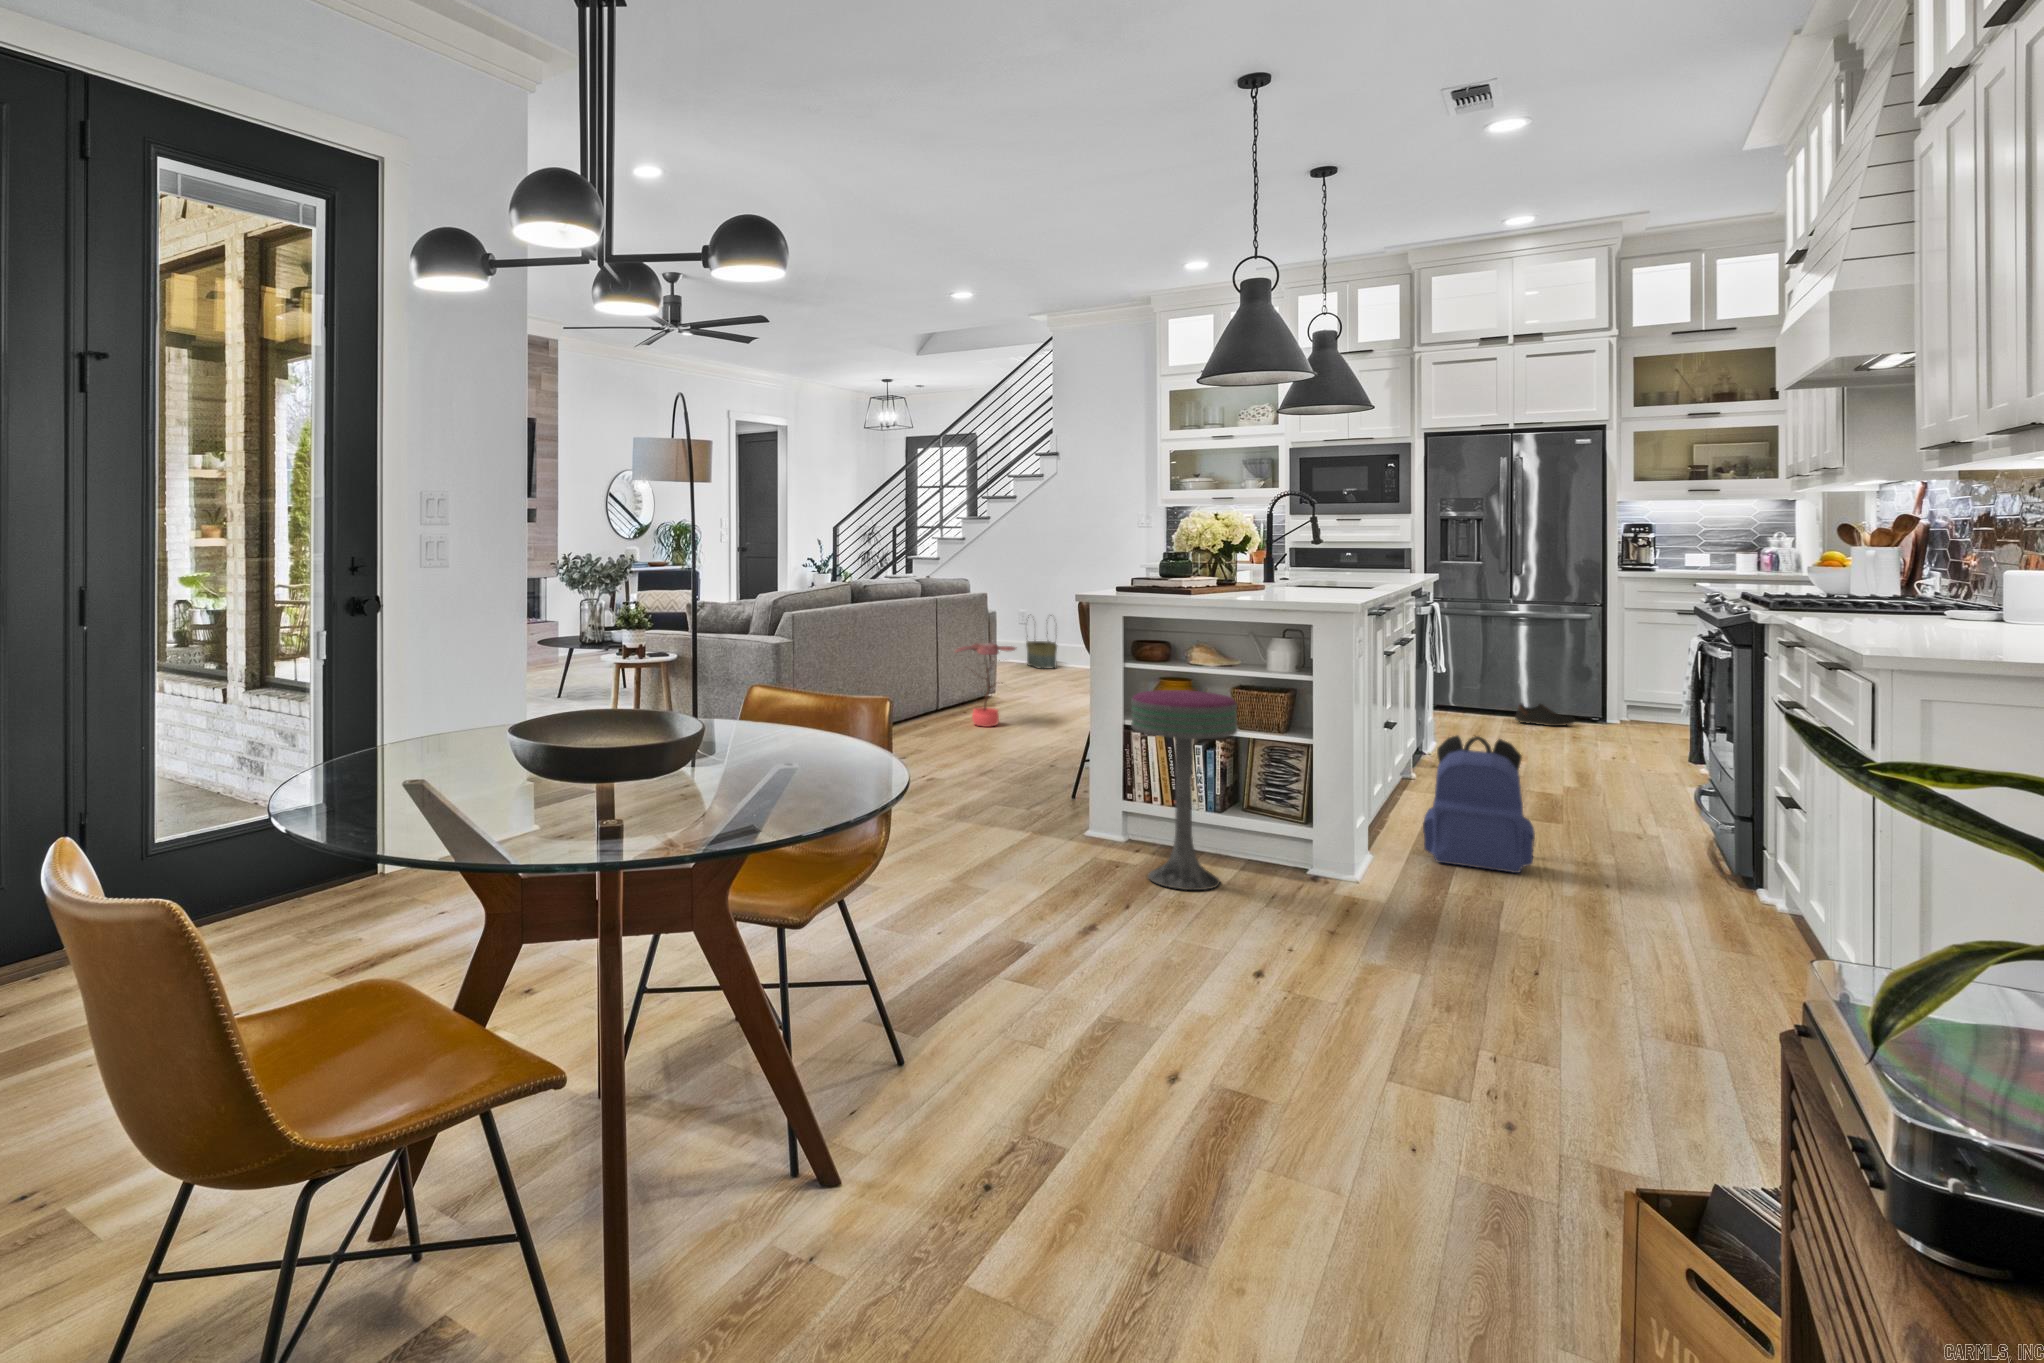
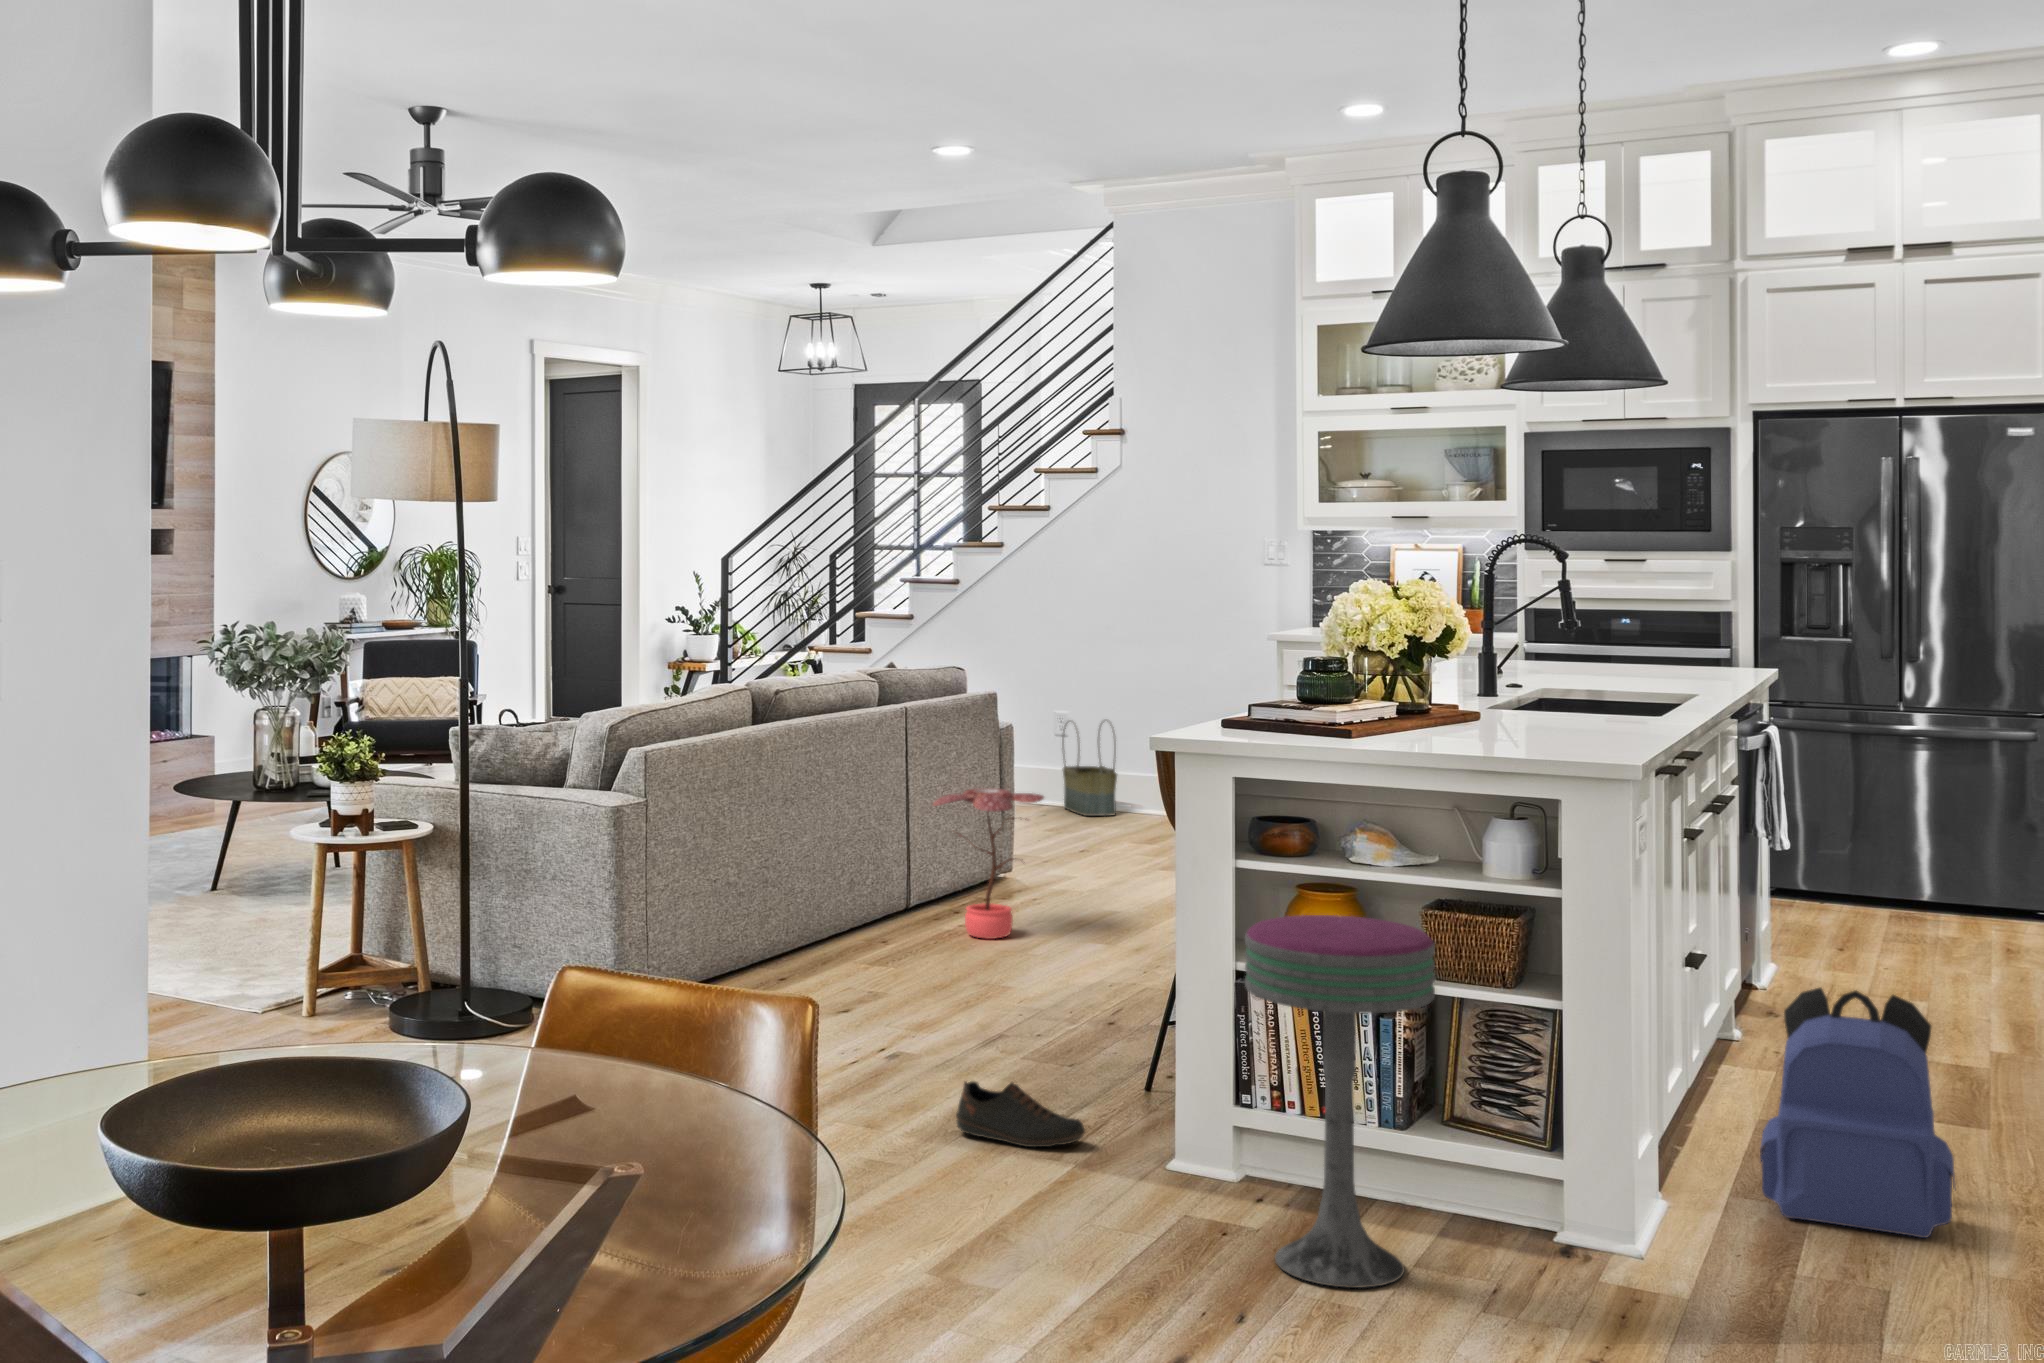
shoe: present [1515,704,1575,726] -> present [956,1081,1085,1147]

